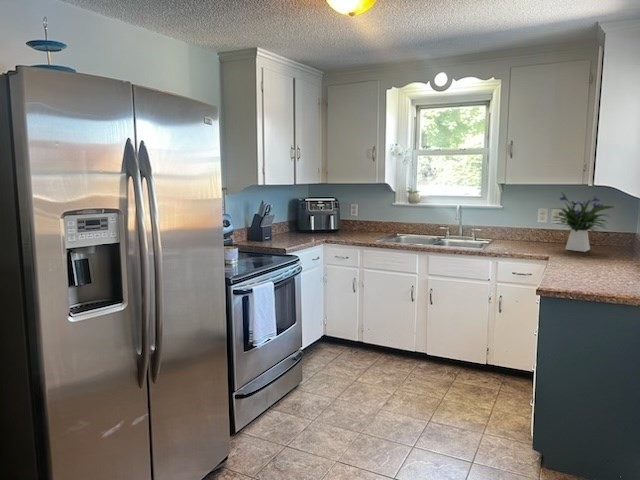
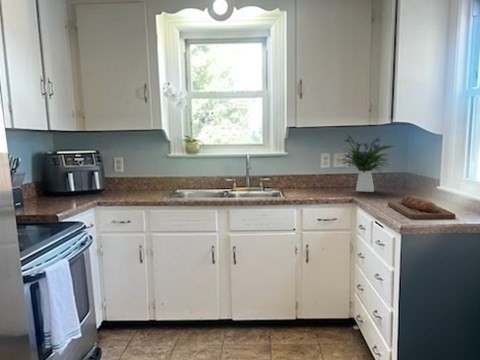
bread loaf: none [573,258,623,283] -> present [388,196,456,219]

